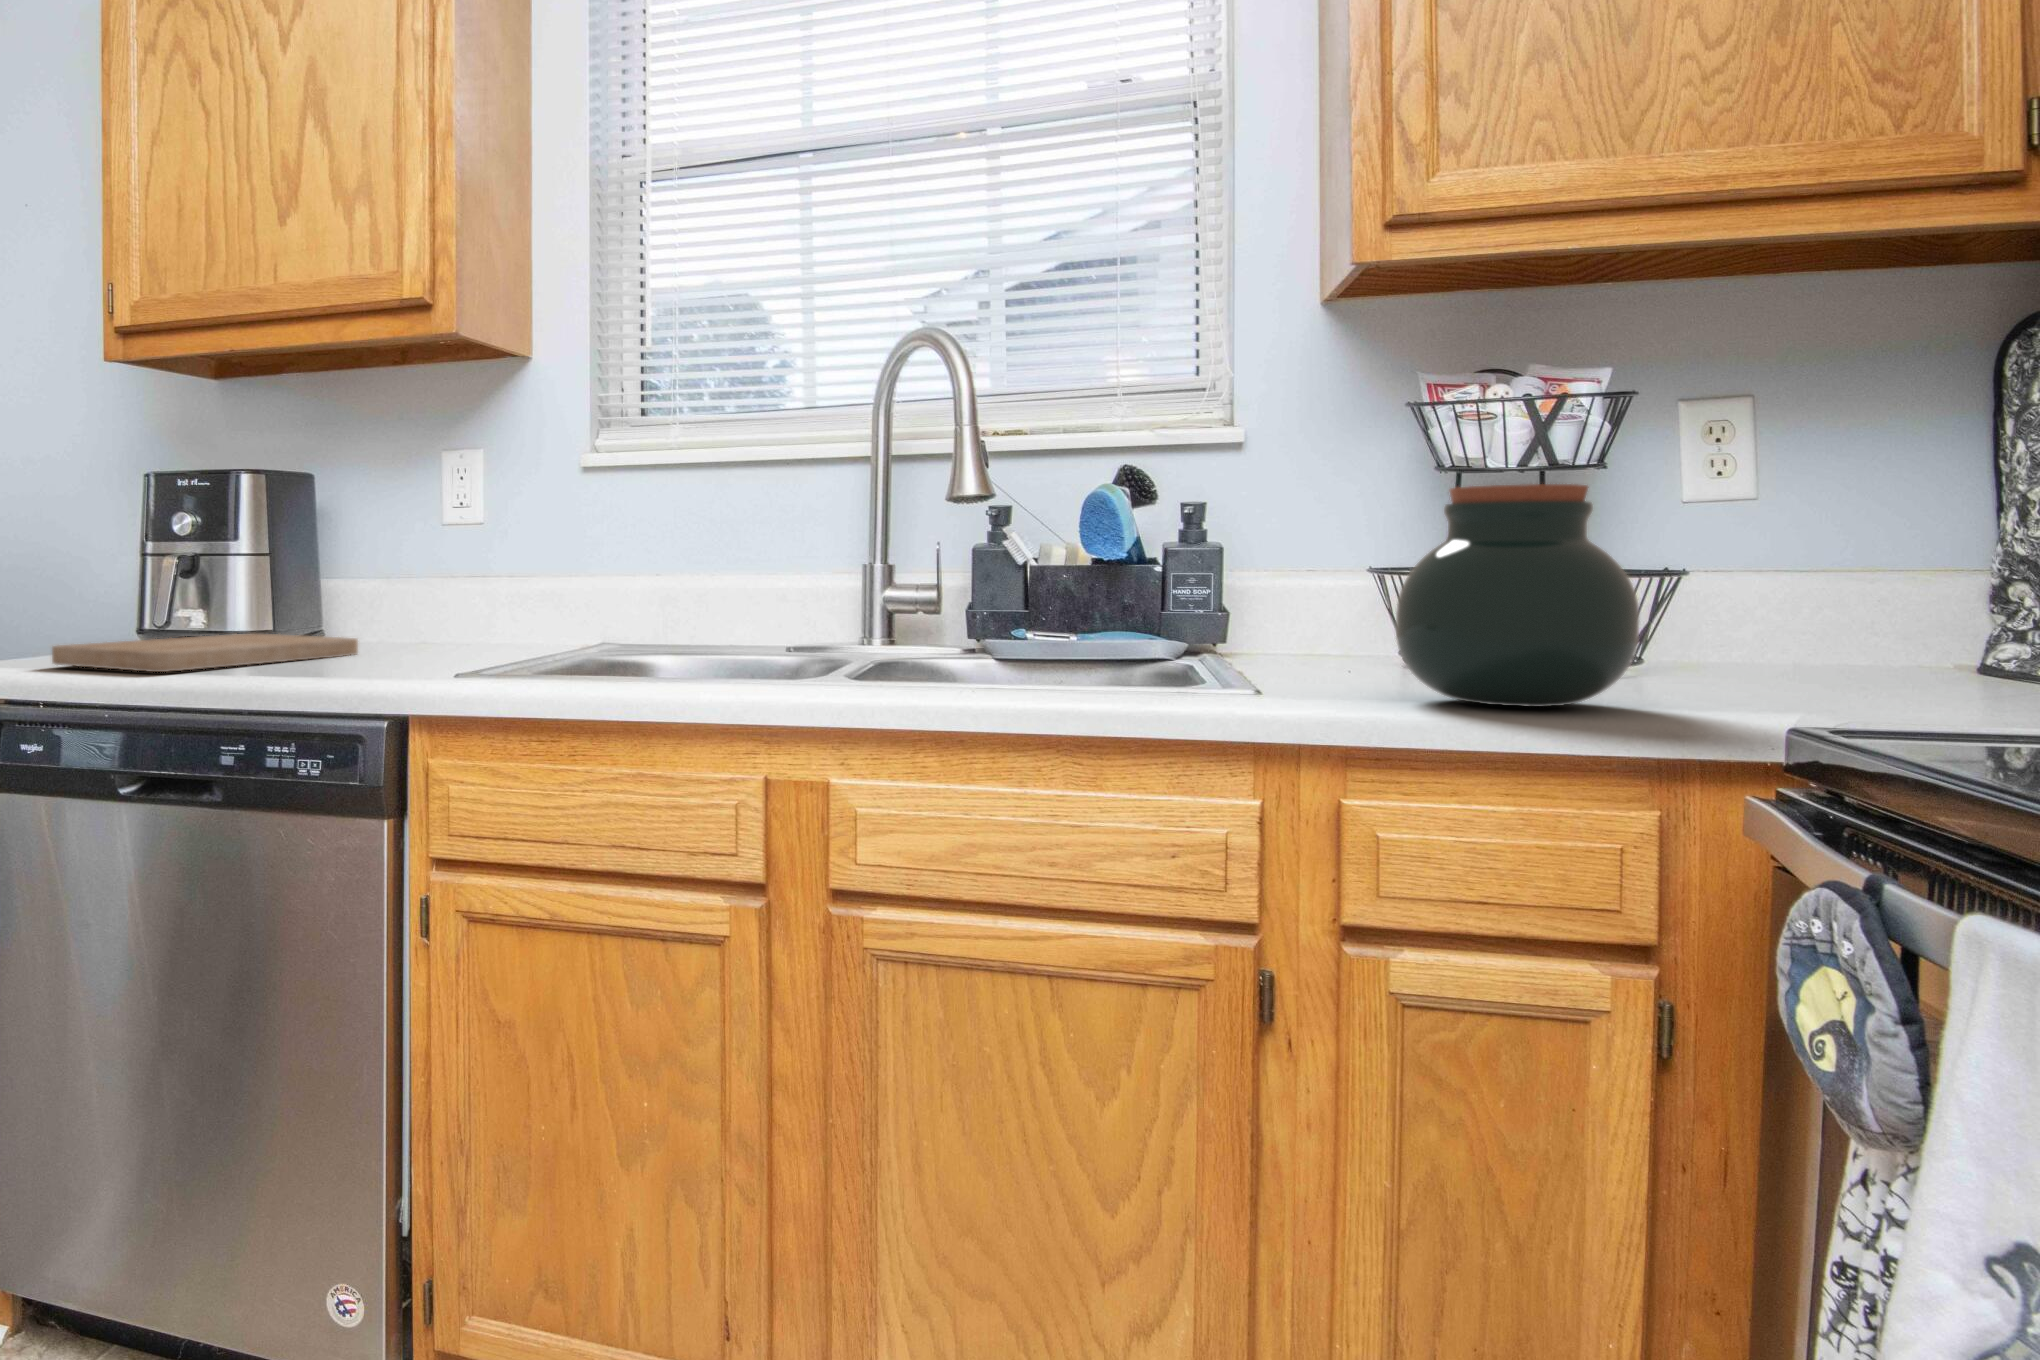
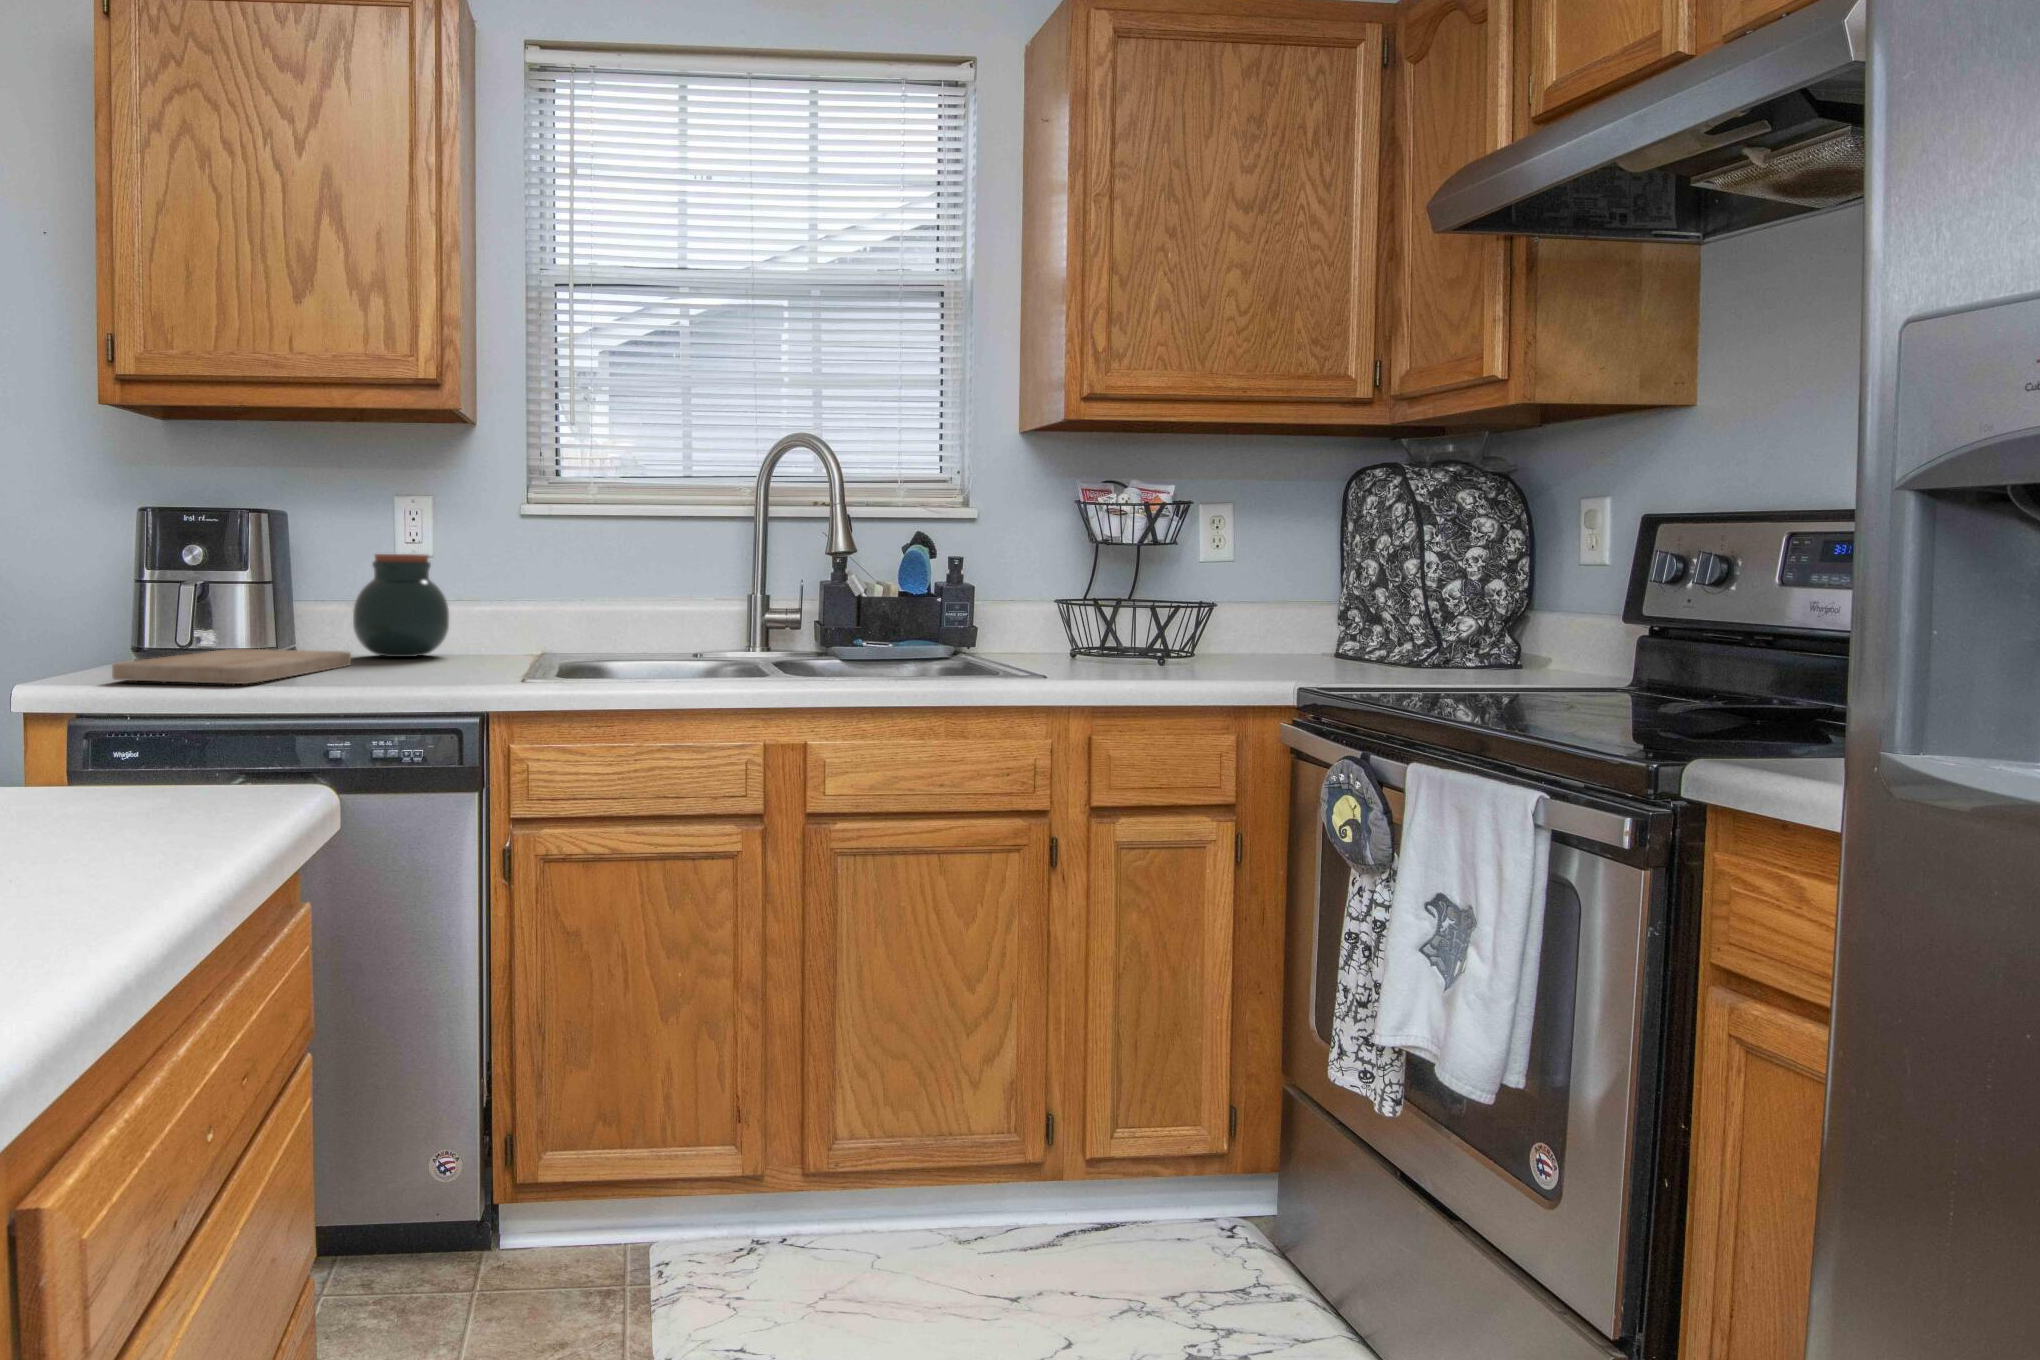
jar: present [1396,484,1639,707] -> present [353,554,449,657]

